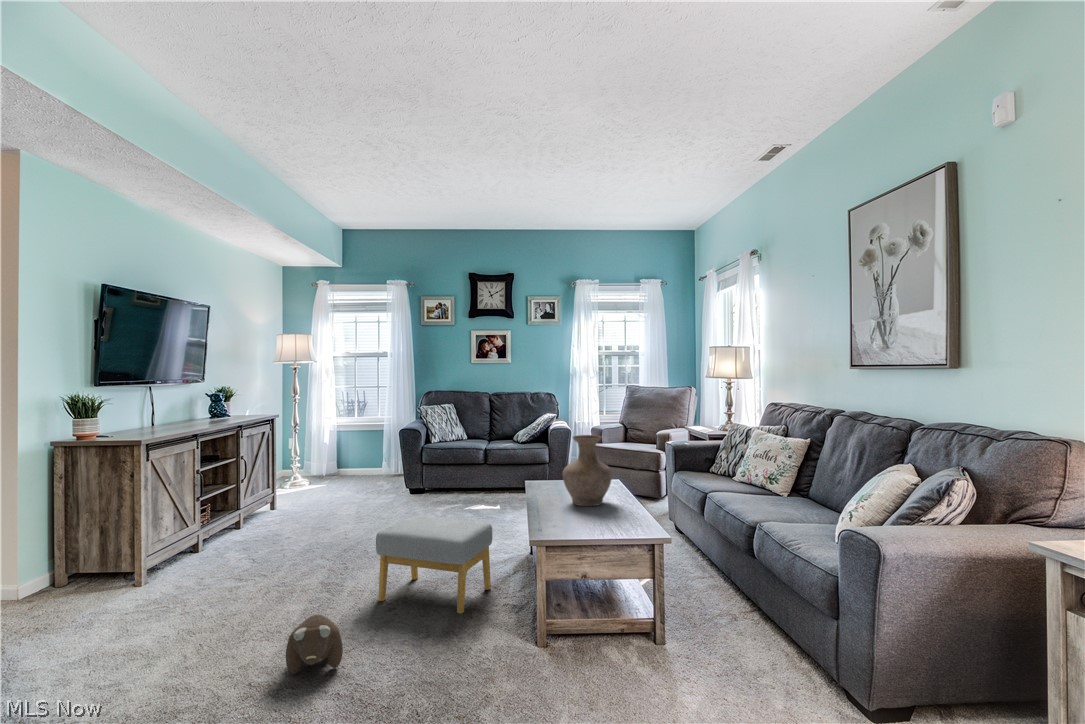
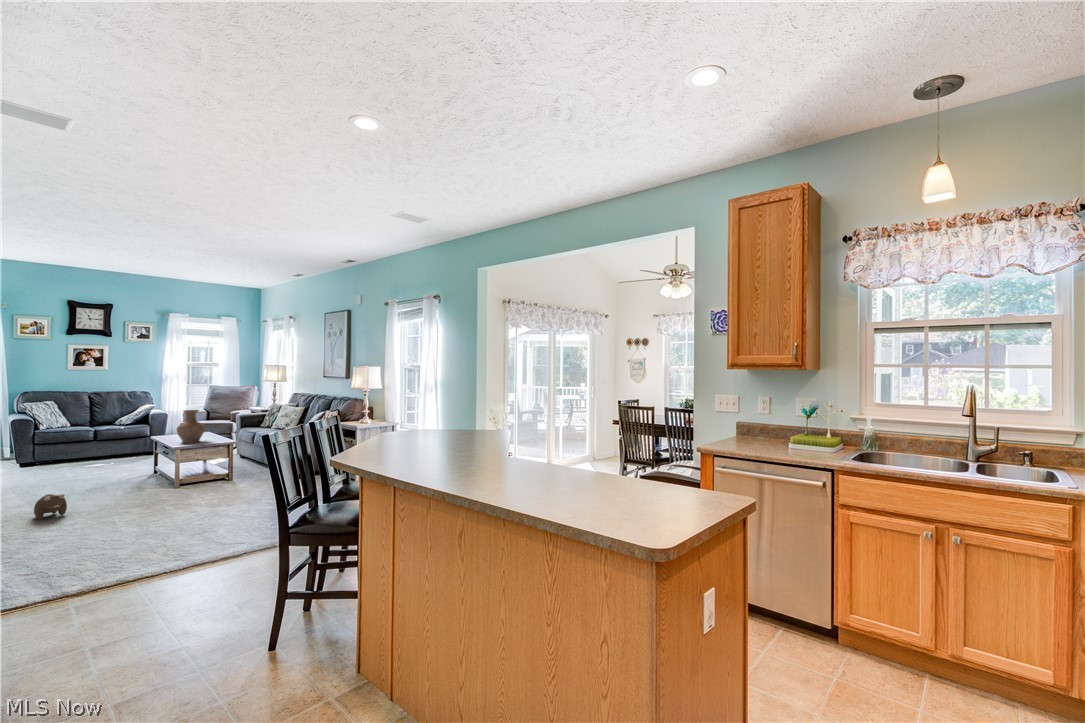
footstool: present [376,516,492,614] -> none [59,456,134,501]

